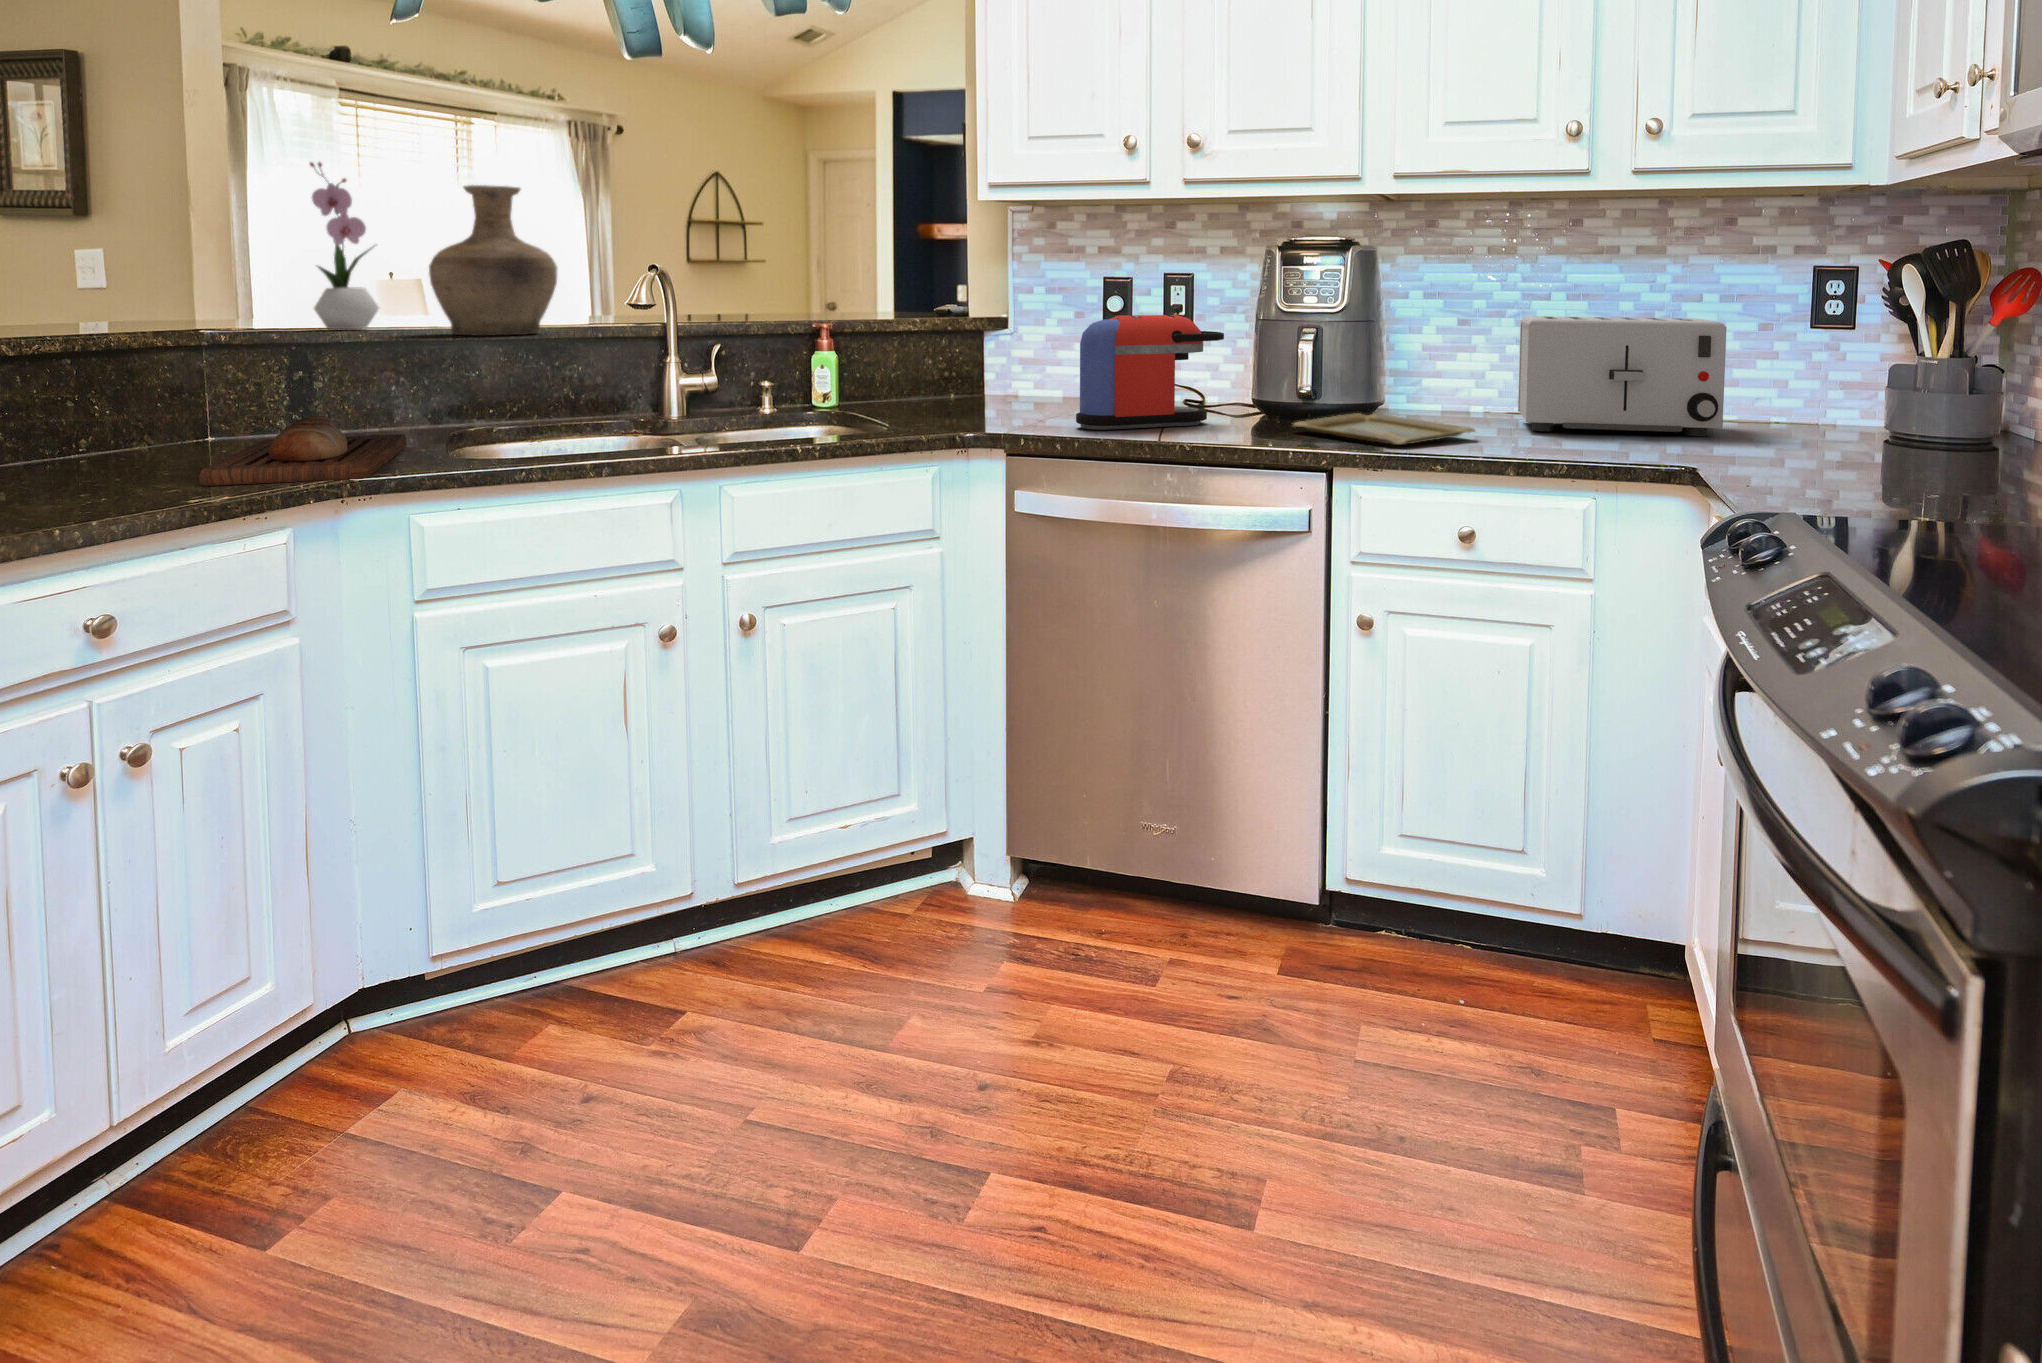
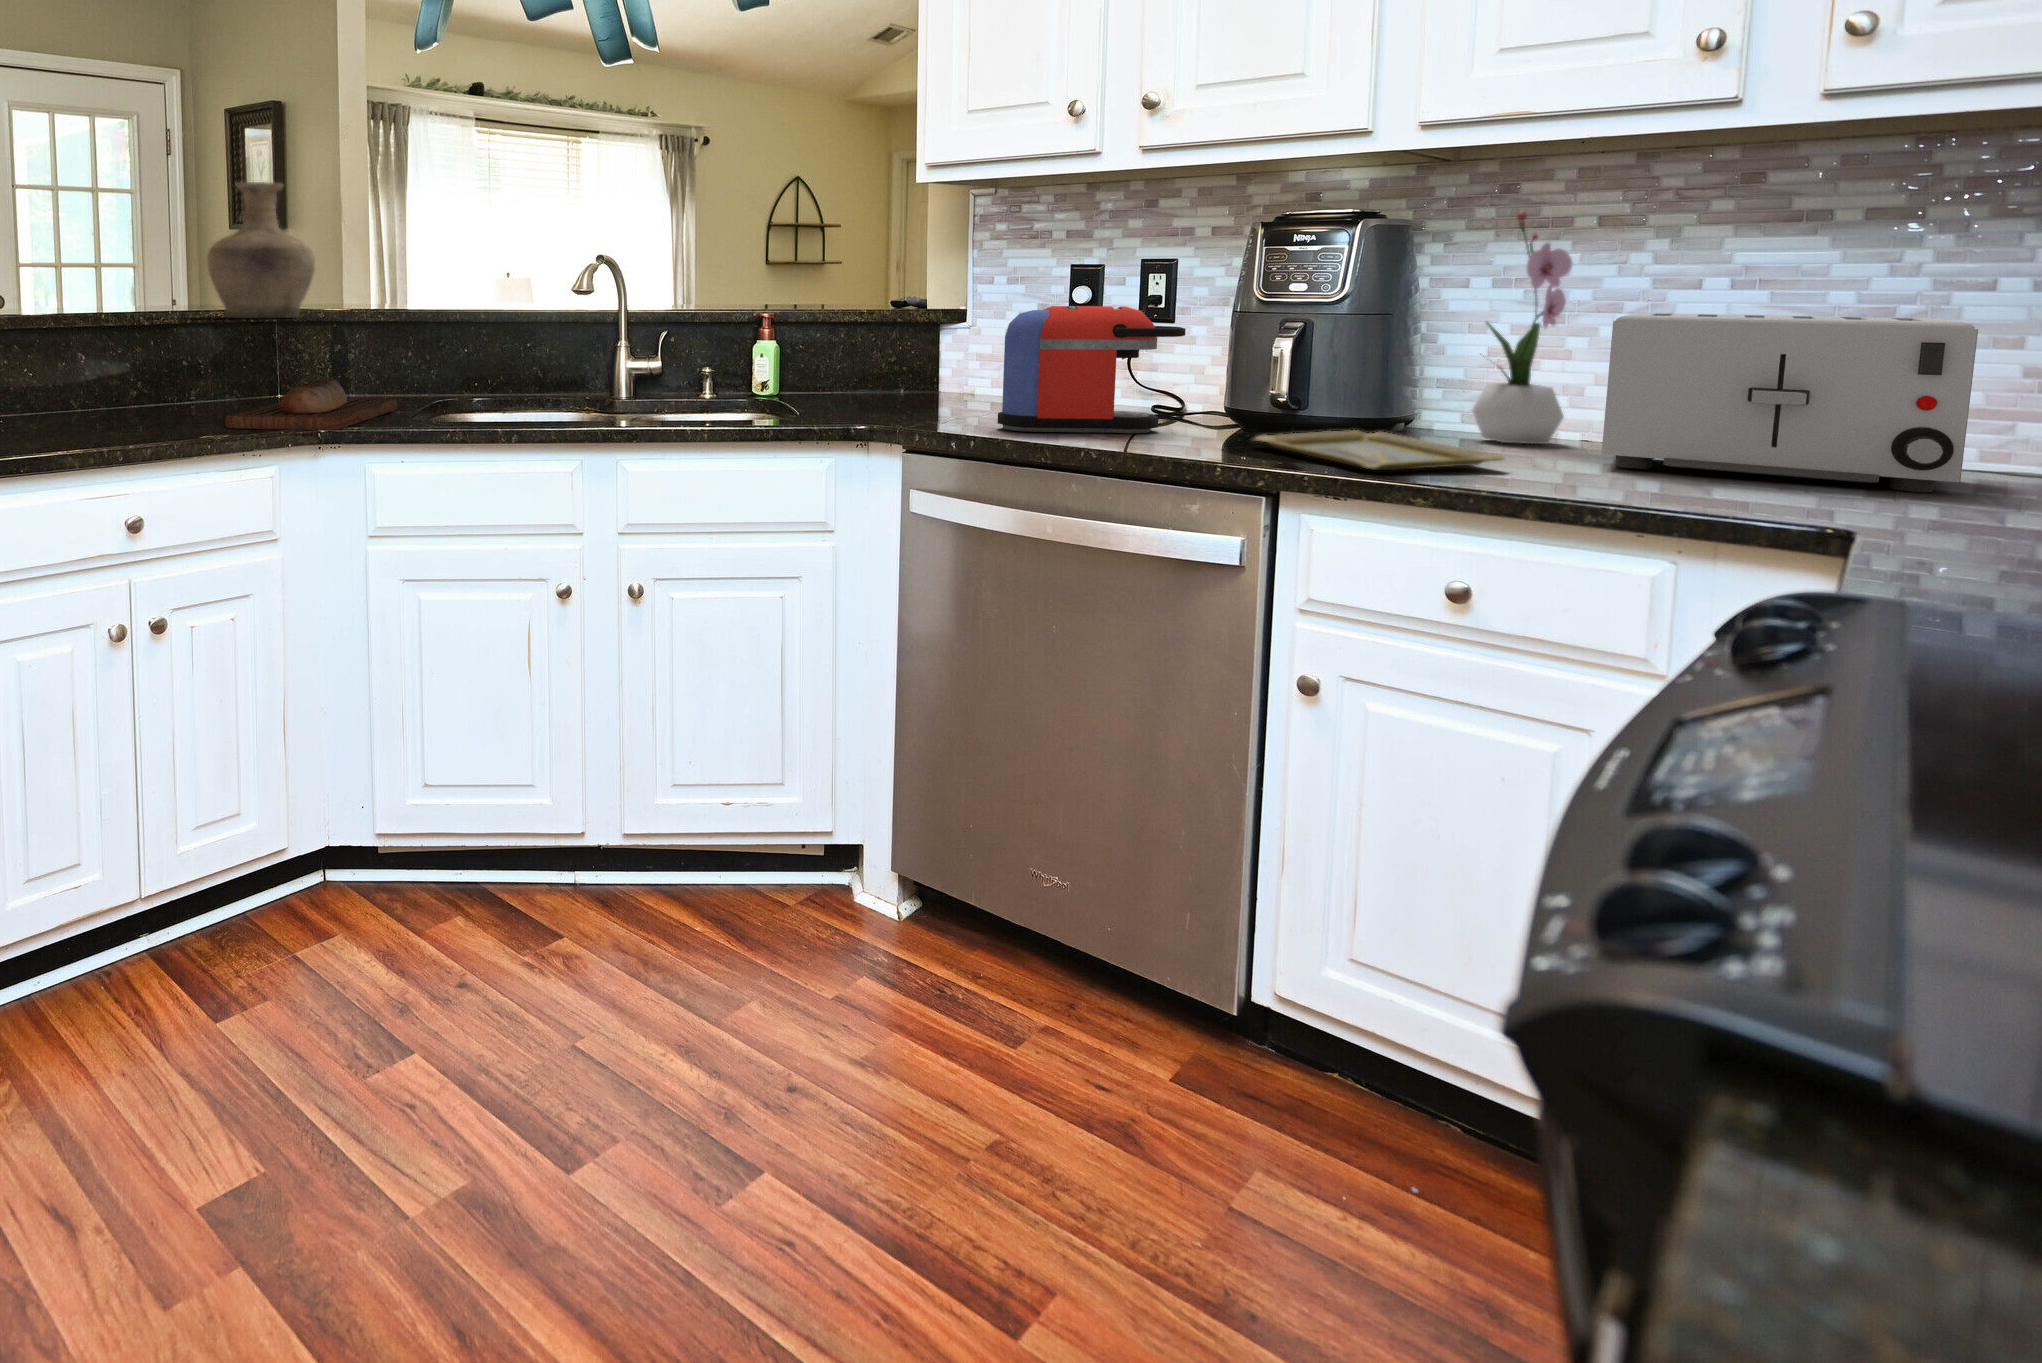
flower arrangement: present [310,162,379,329] -> present [1472,213,1573,444]
vase: present [429,185,557,335] -> present [207,182,315,318]

